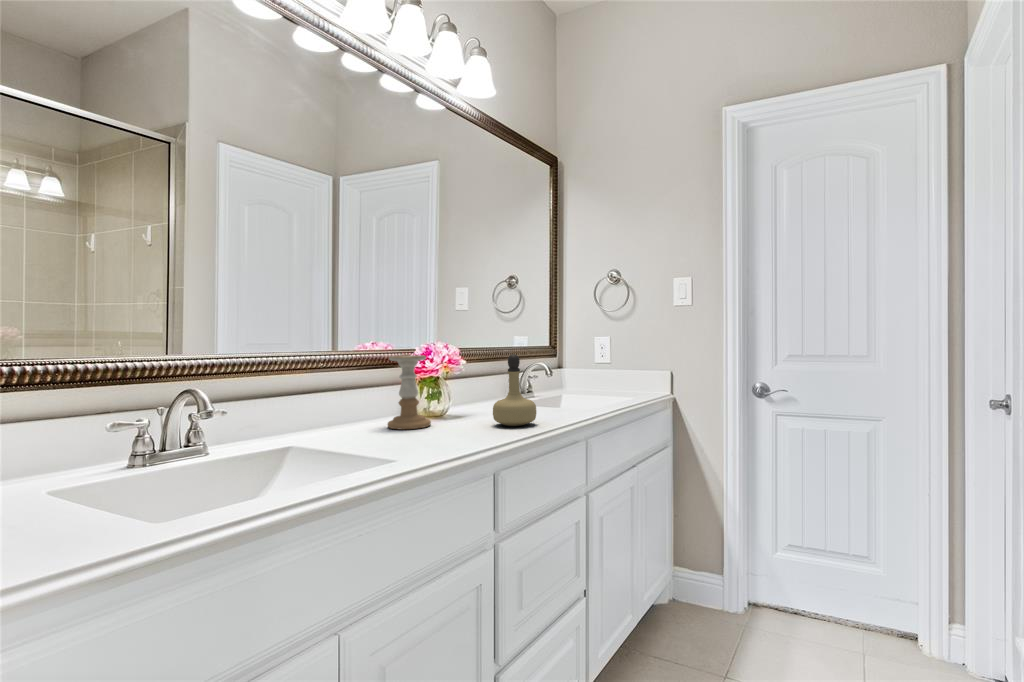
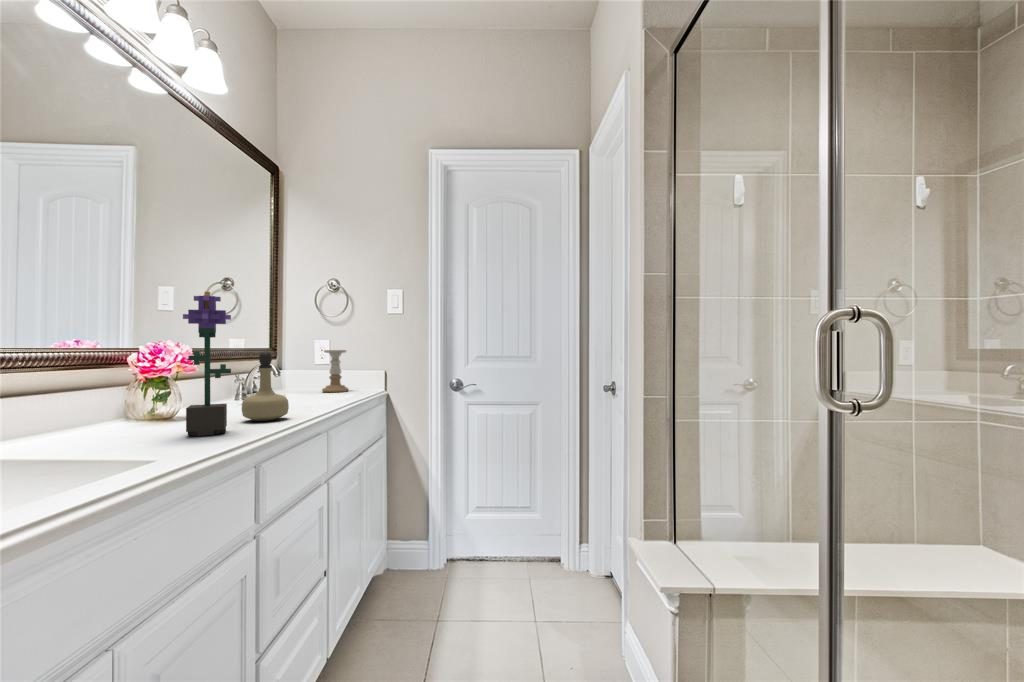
potted flower: none [431,298,471,439] -> present [183,292,231,436]
candle holder: present [388,355,431,429] -> present [322,350,348,392]

